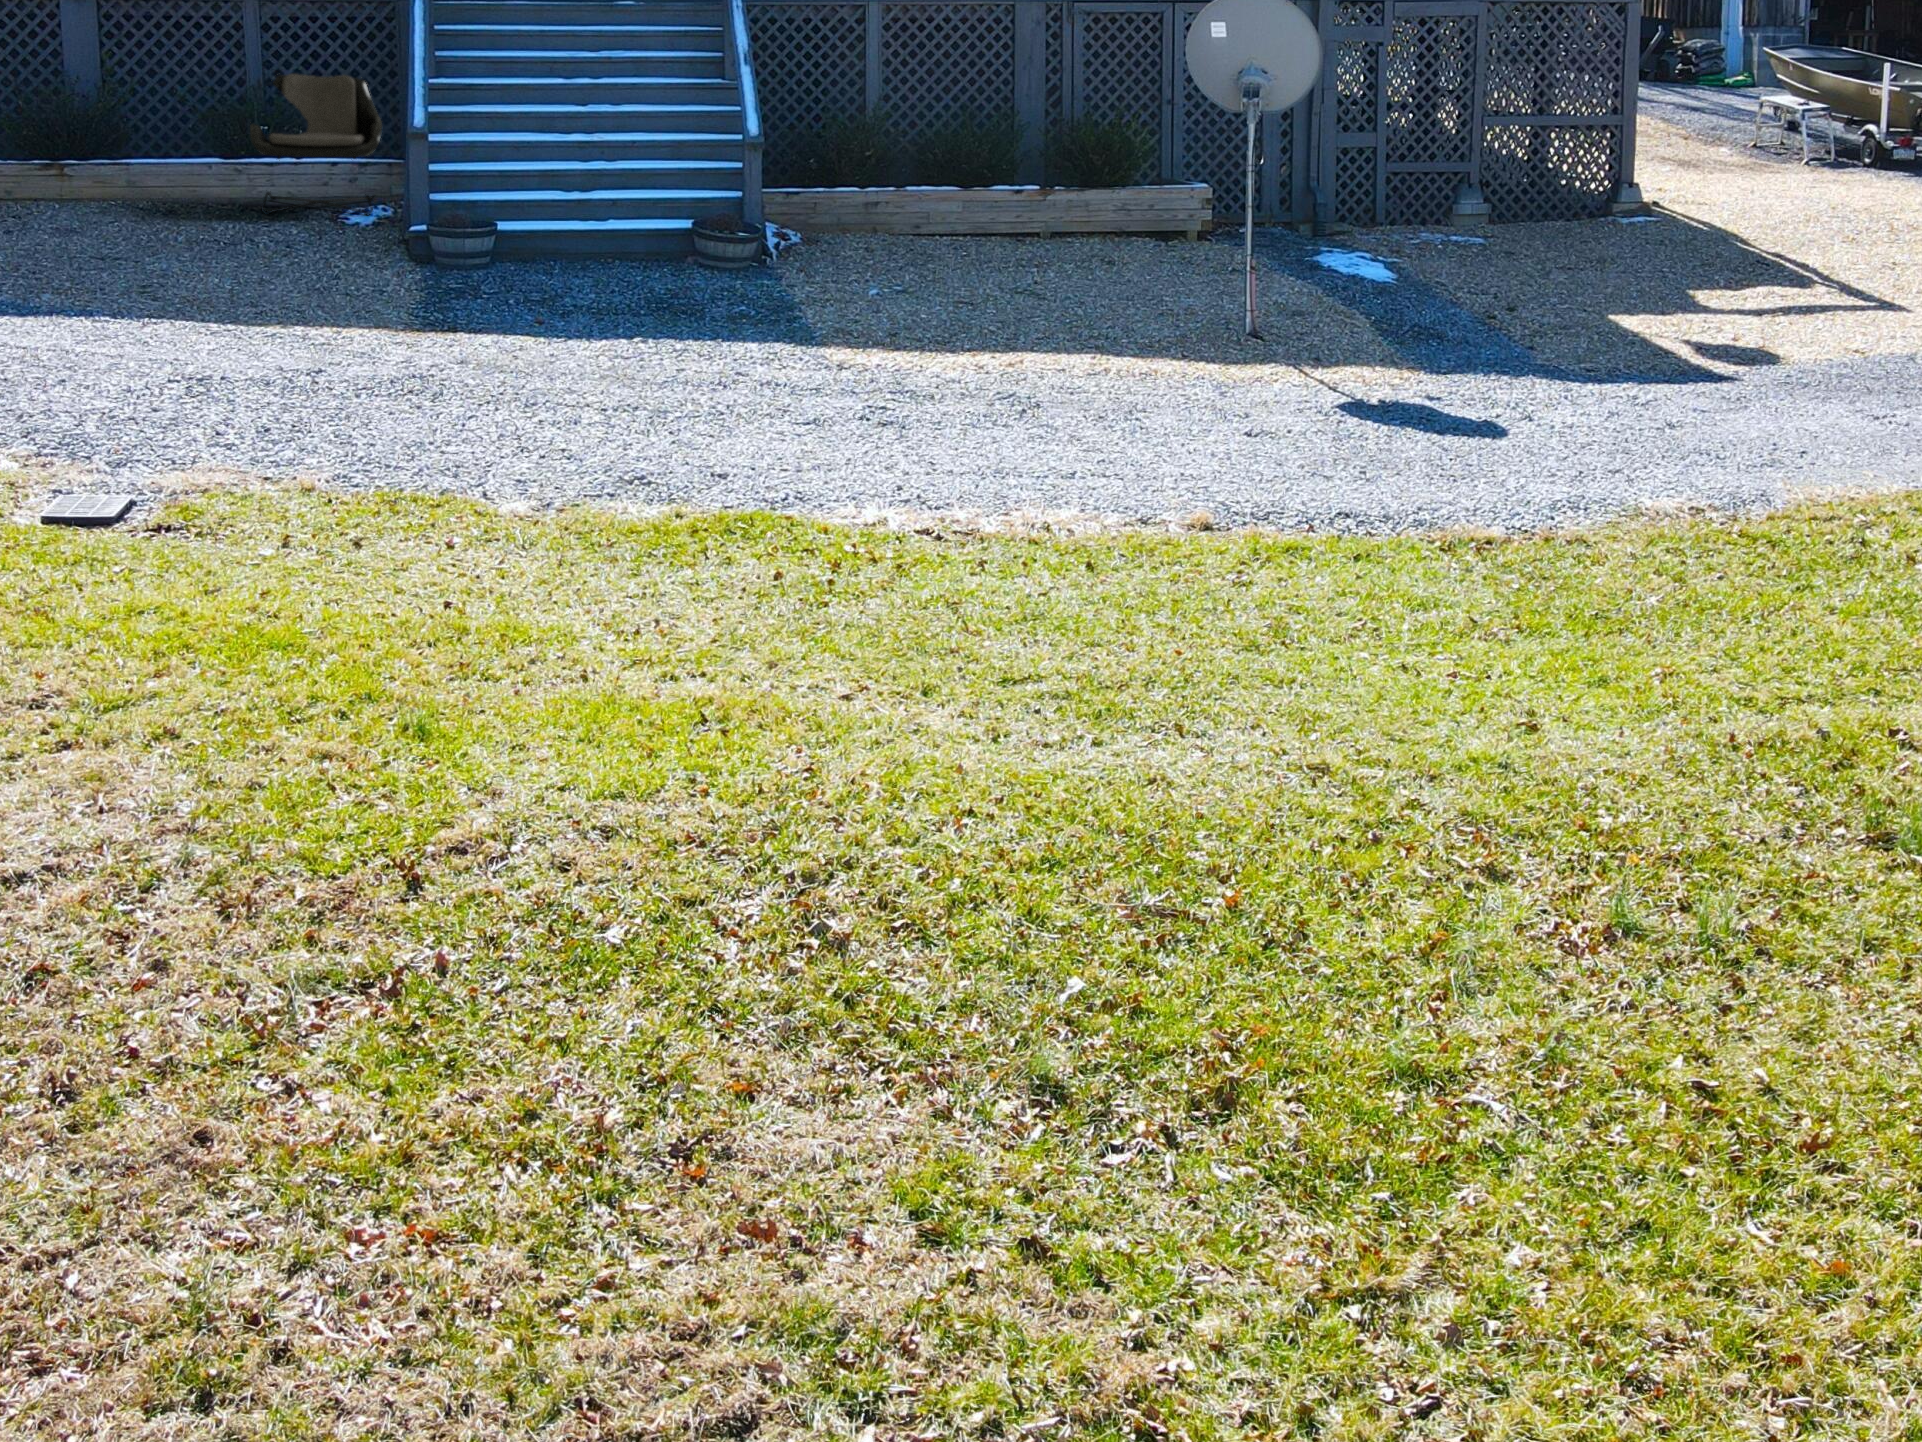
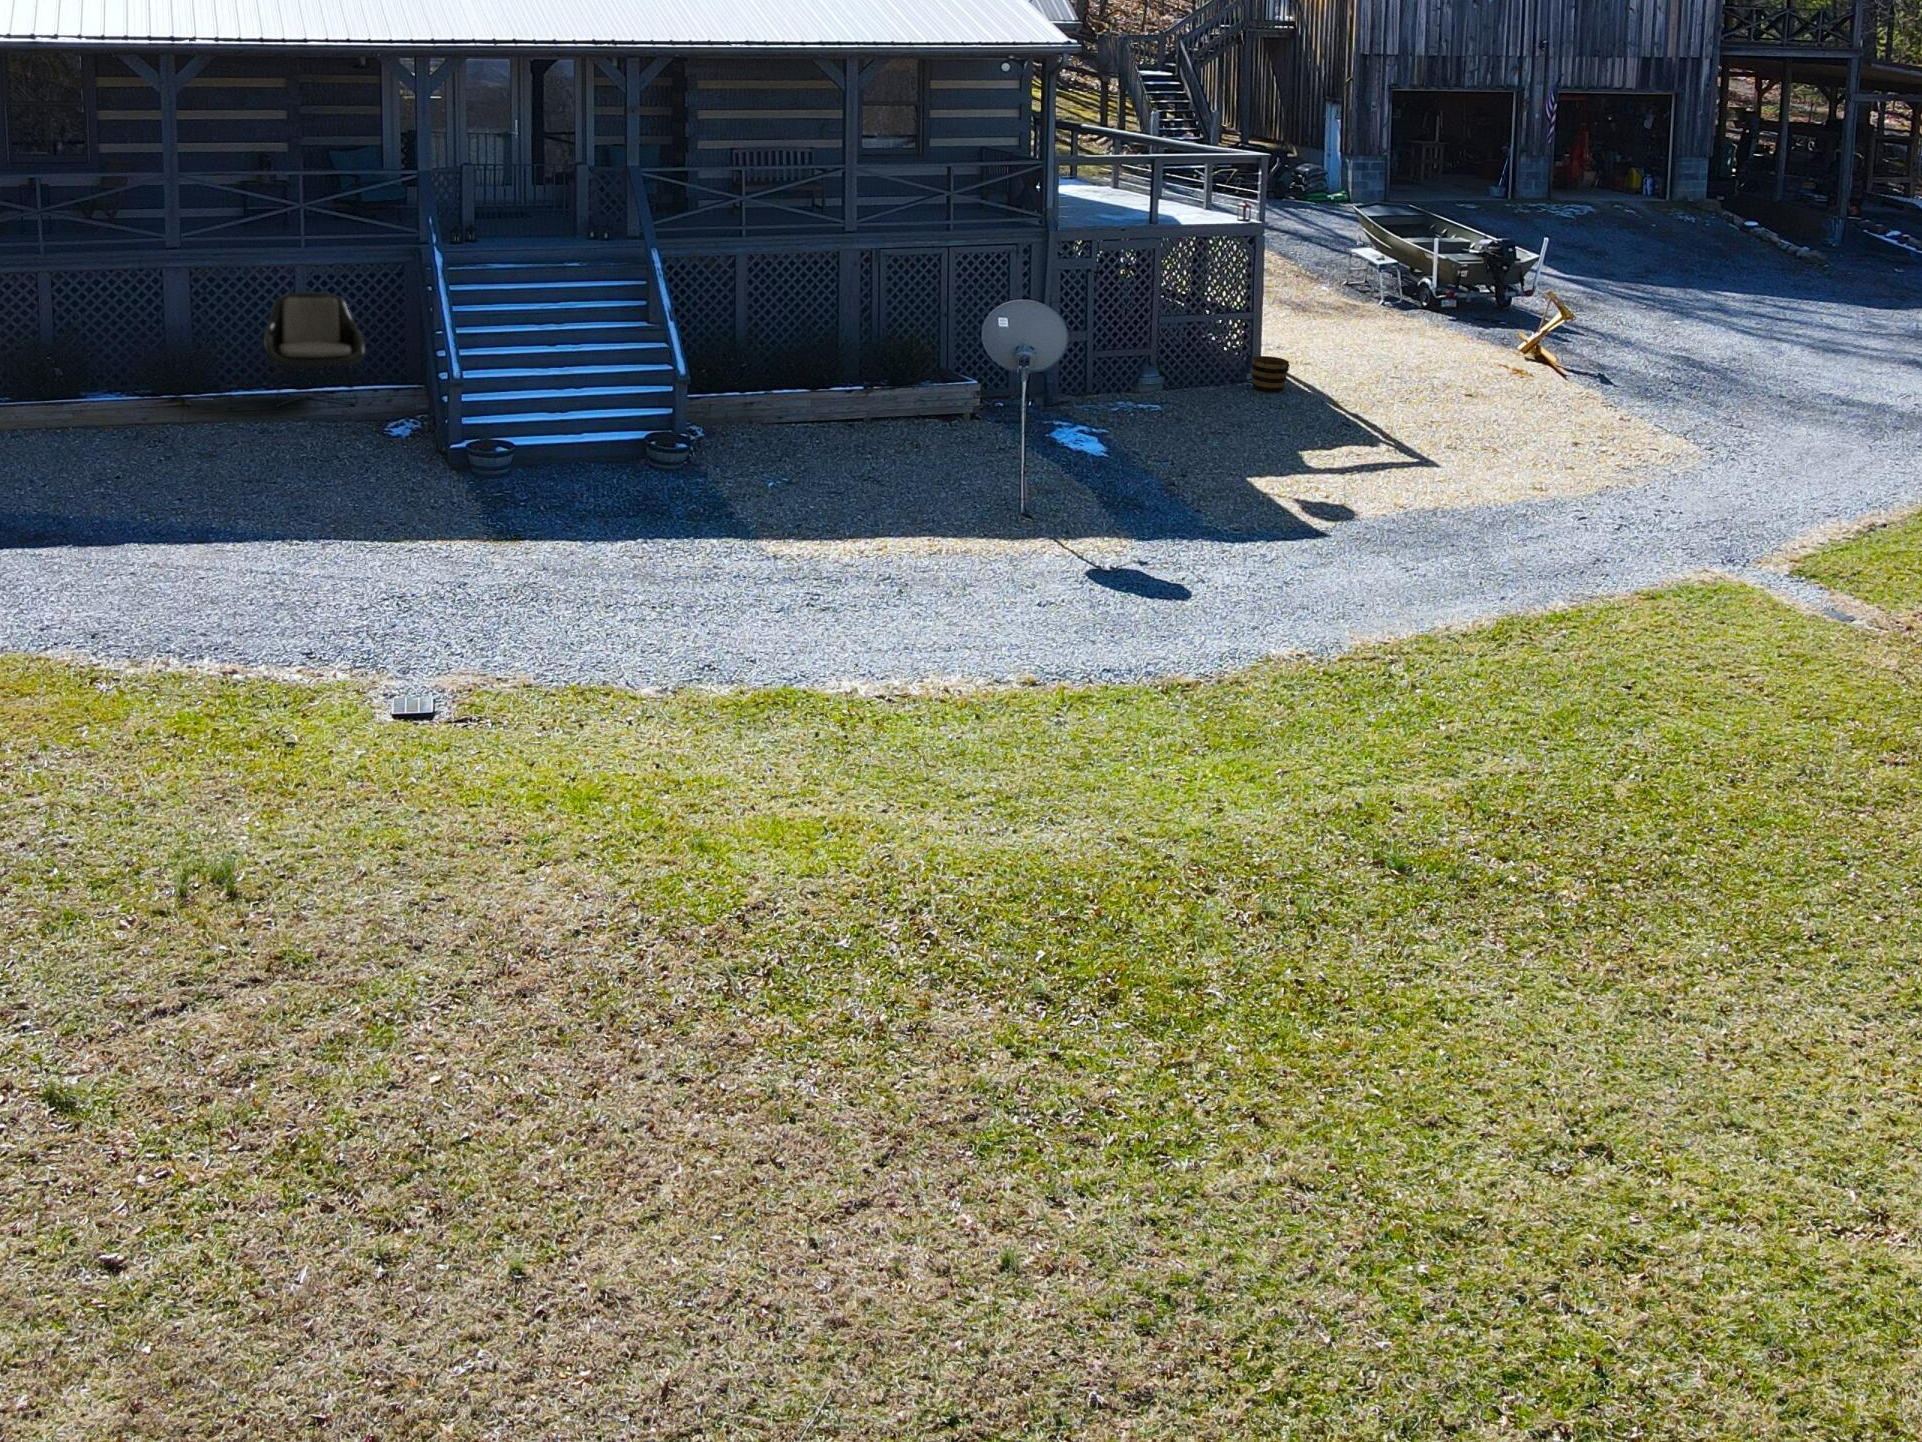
bucket: none [1618,188,1675,237] -> present [1251,356,1290,392]

